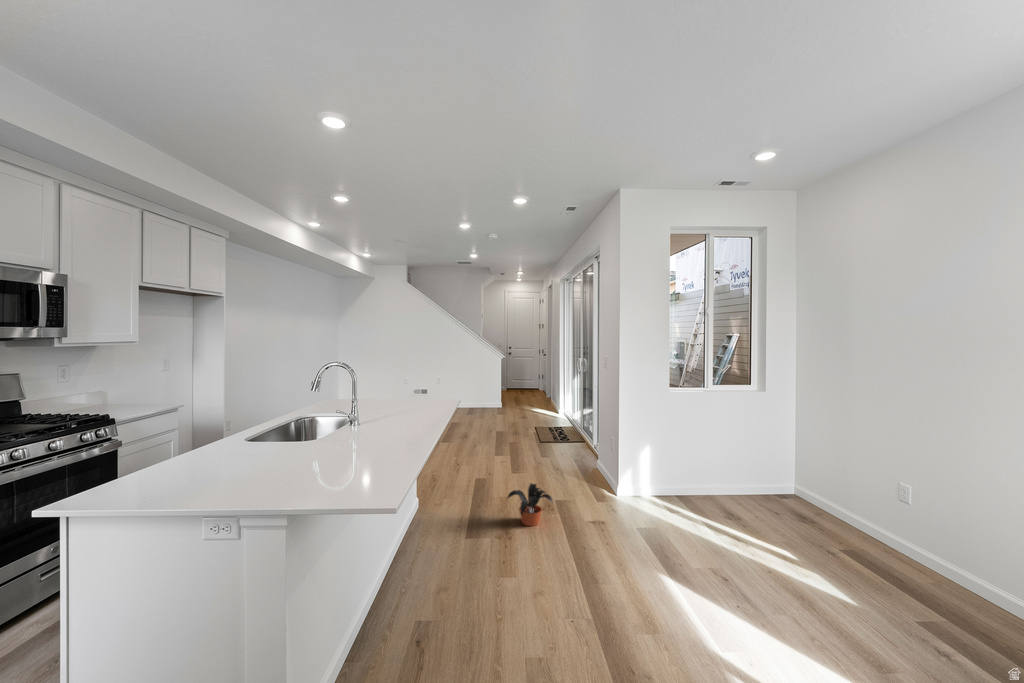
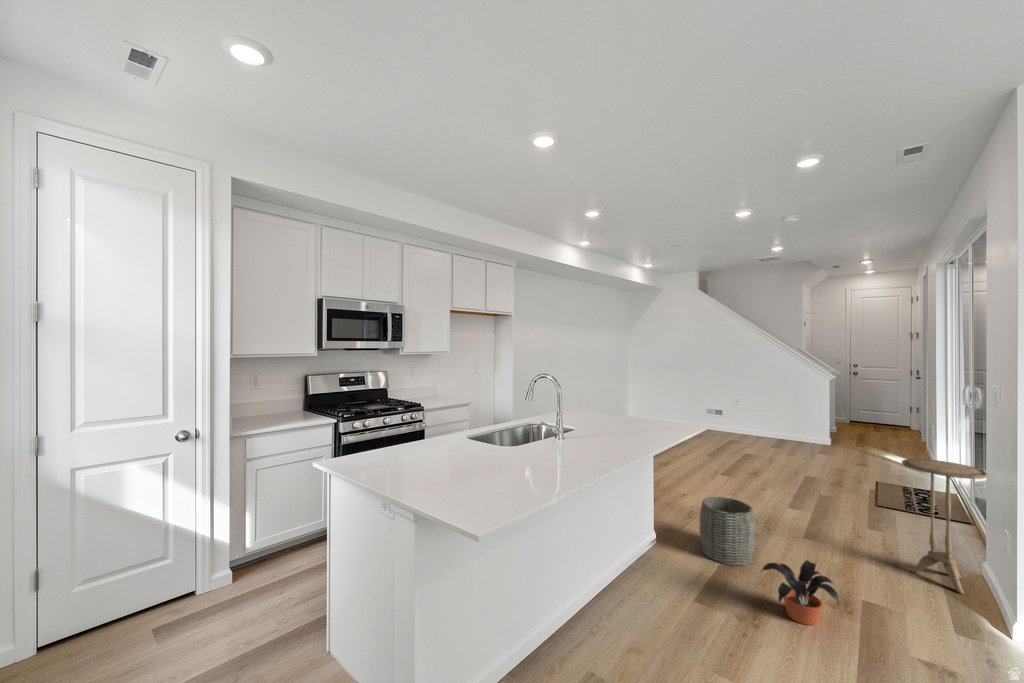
side table: none [566,405,603,482] -> present [902,459,988,594]
woven basket: none [451,455,491,506] -> present [699,497,755,566]

